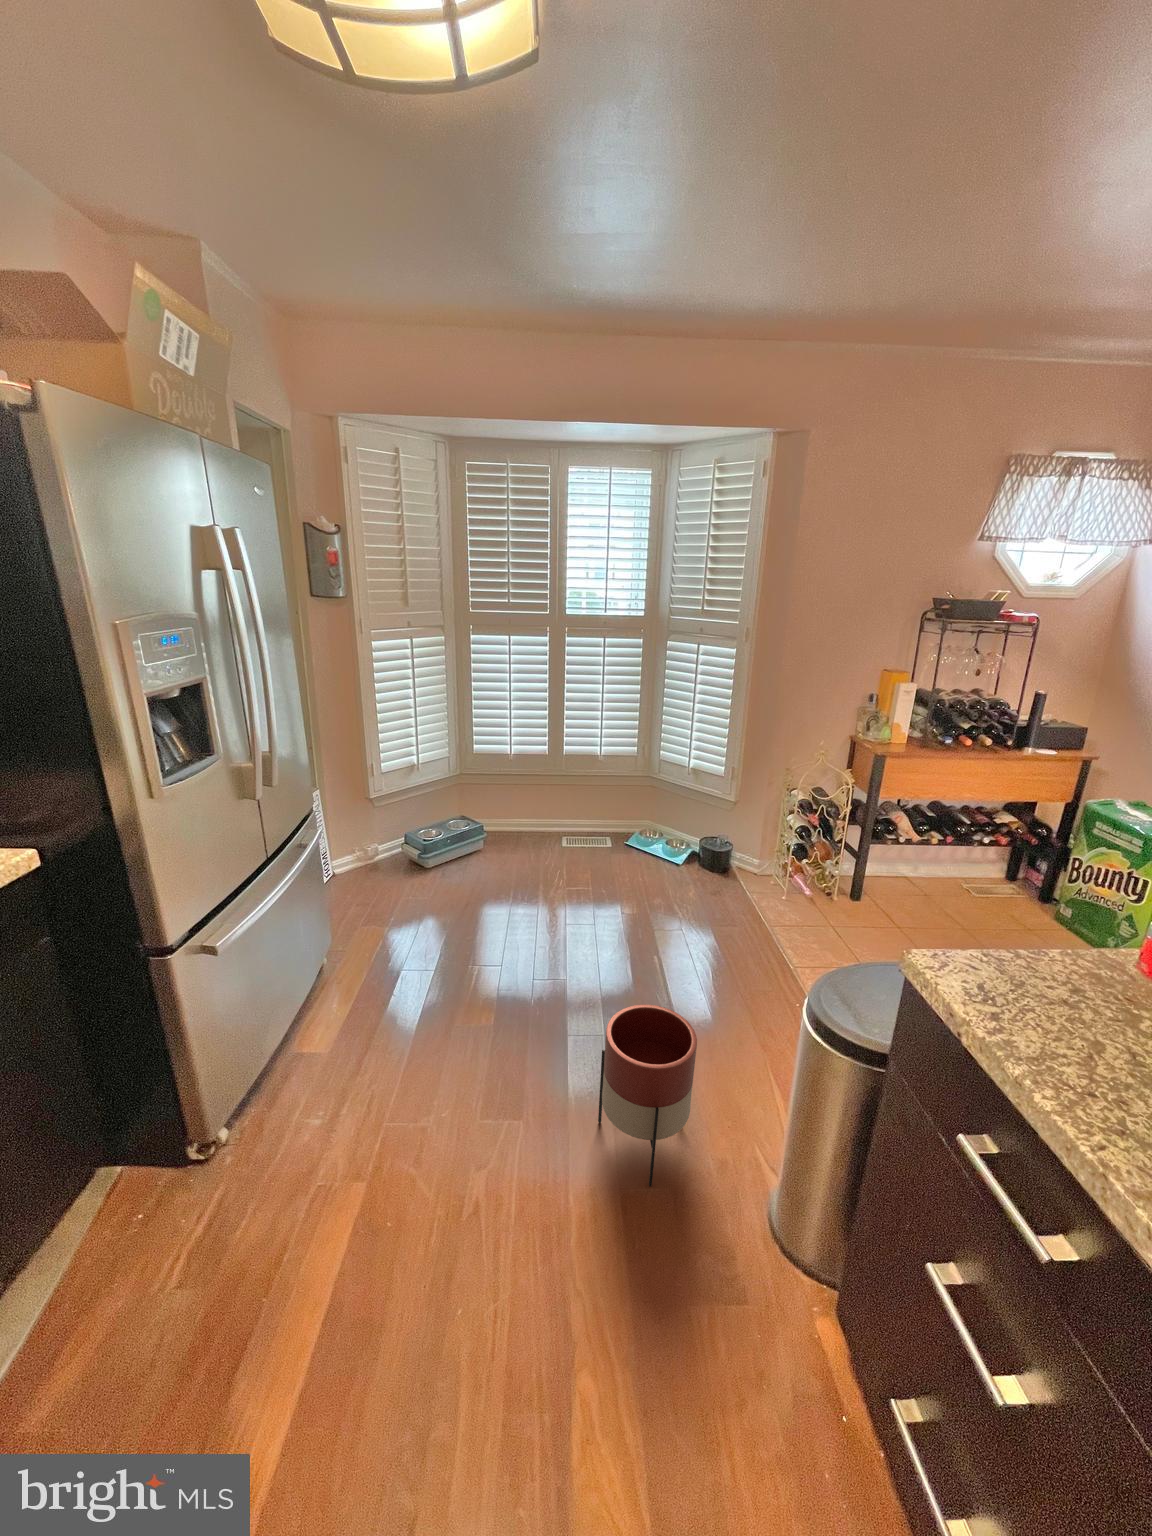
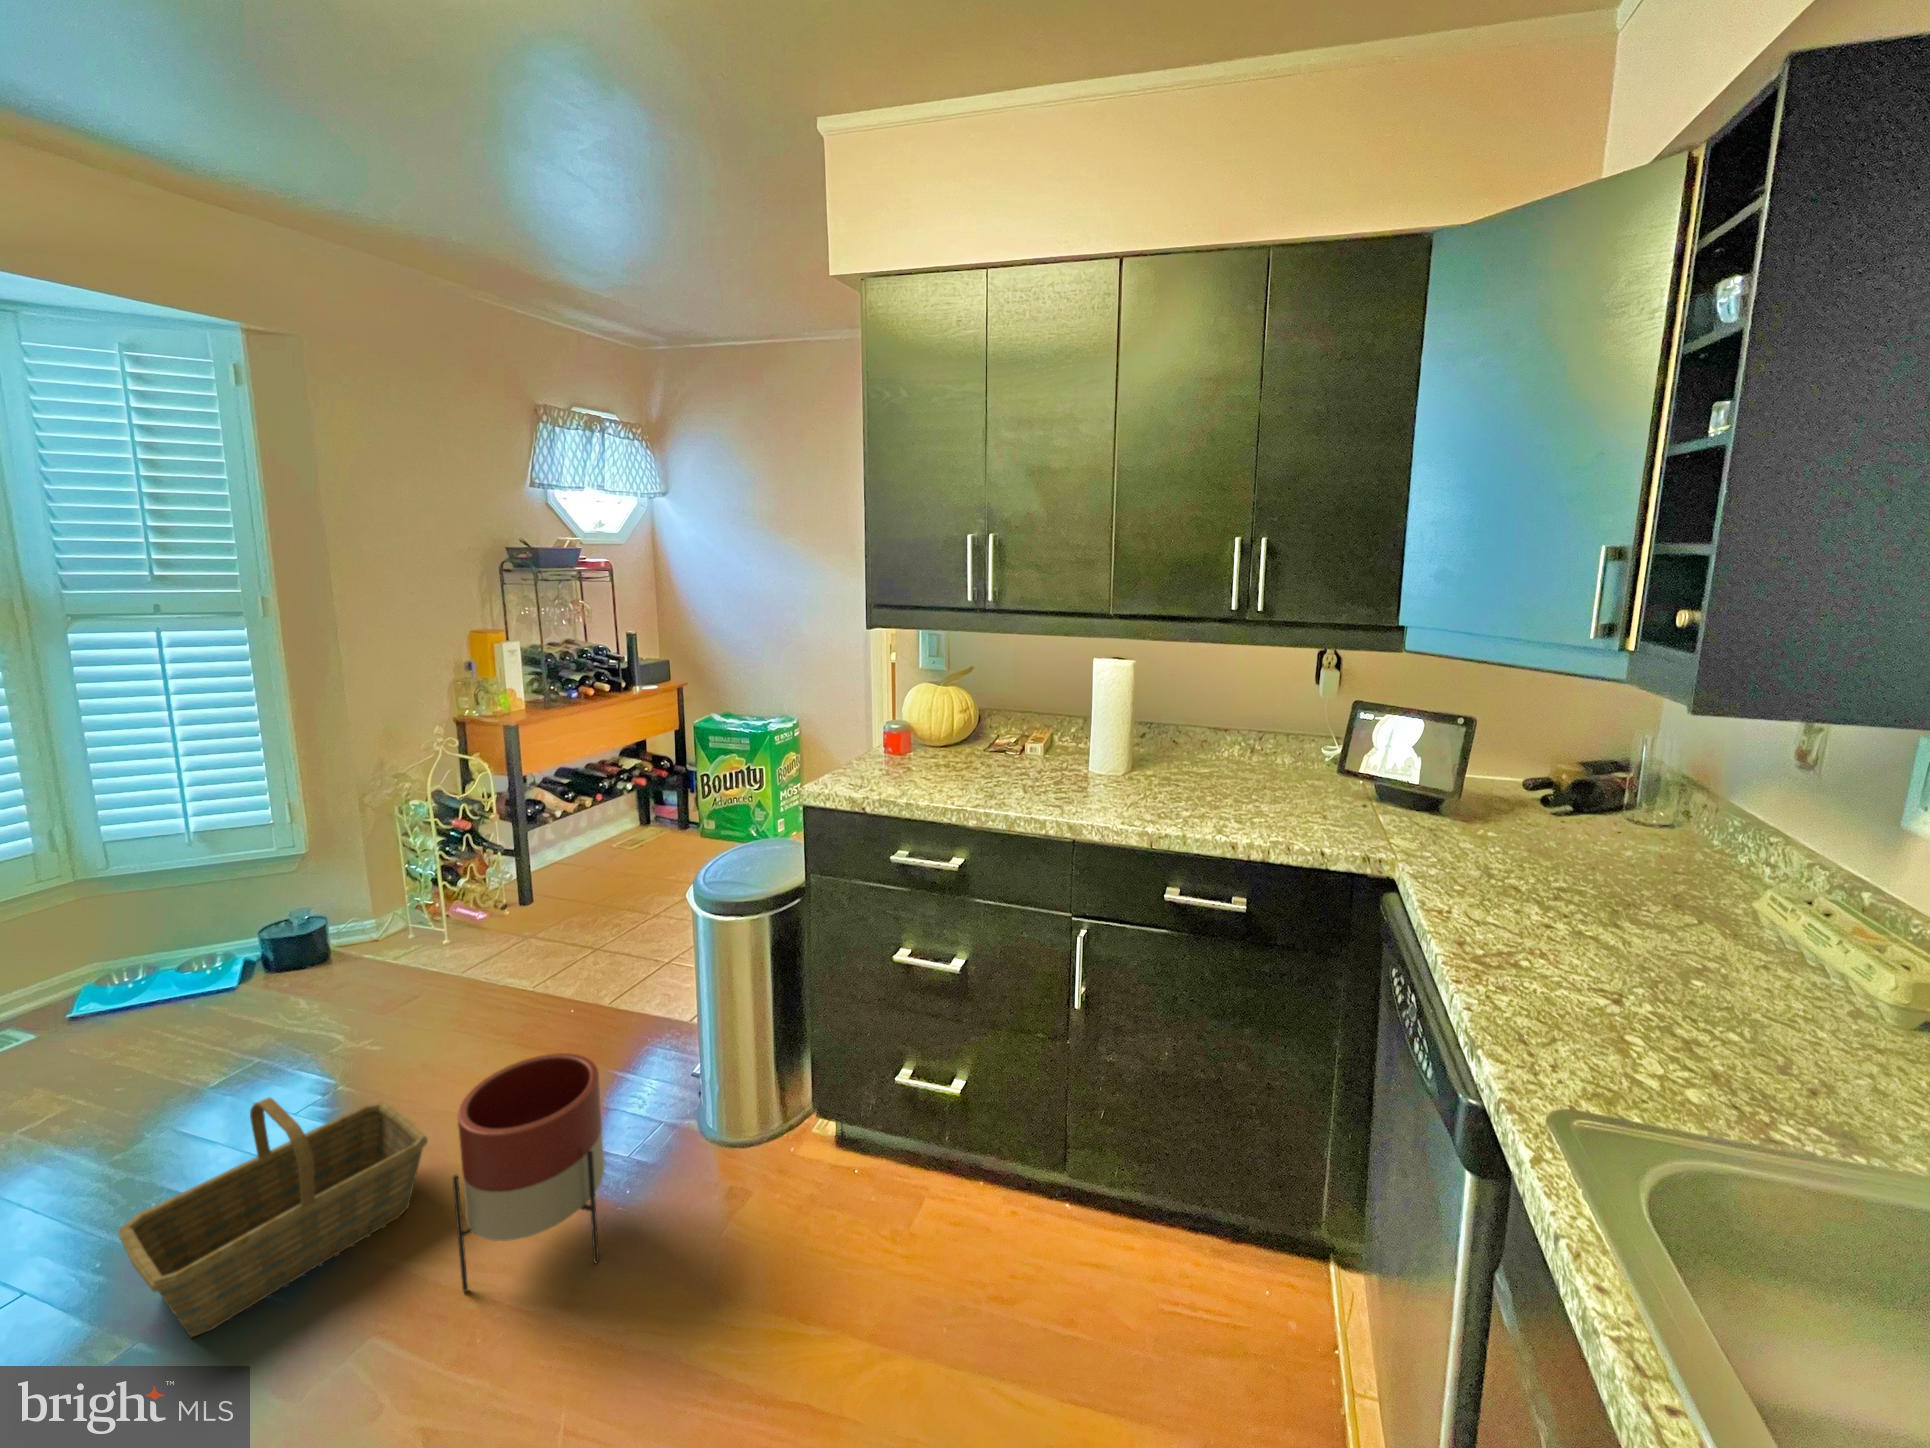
basket: none [522,934,650,1049] -> present [119,1098,428,1337]

